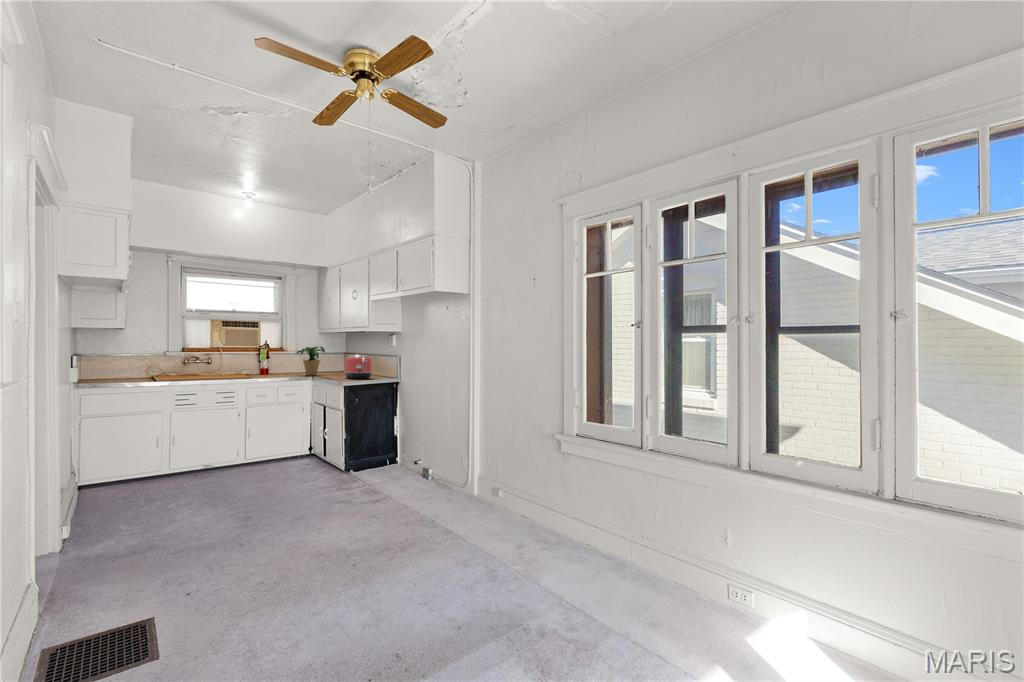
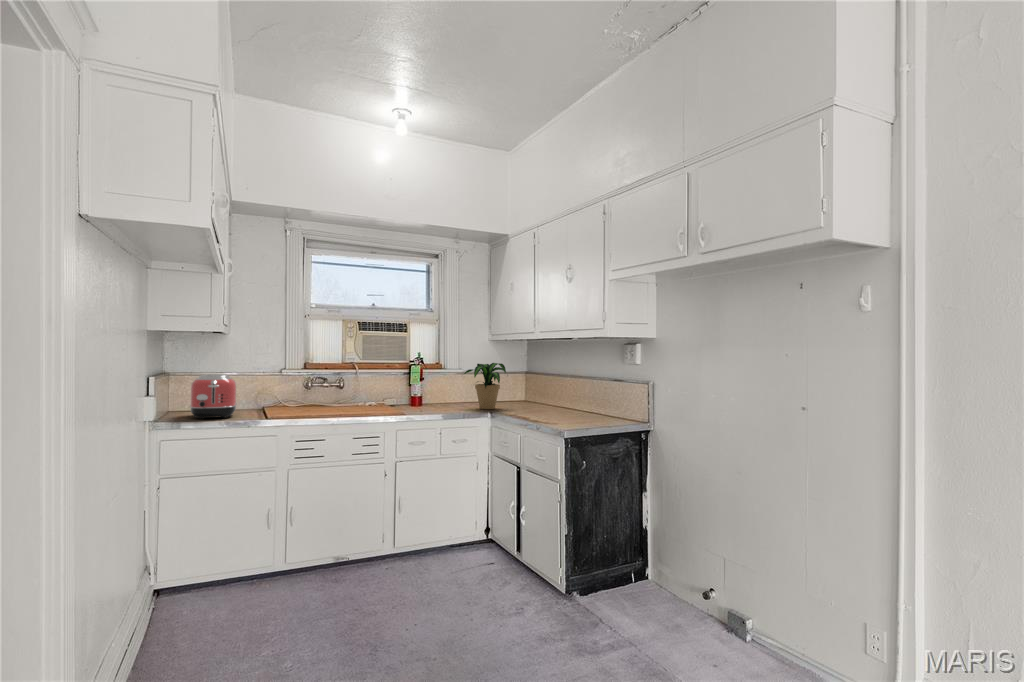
toaster: present [344,355,372,379] -> present [190,374,237,419]

